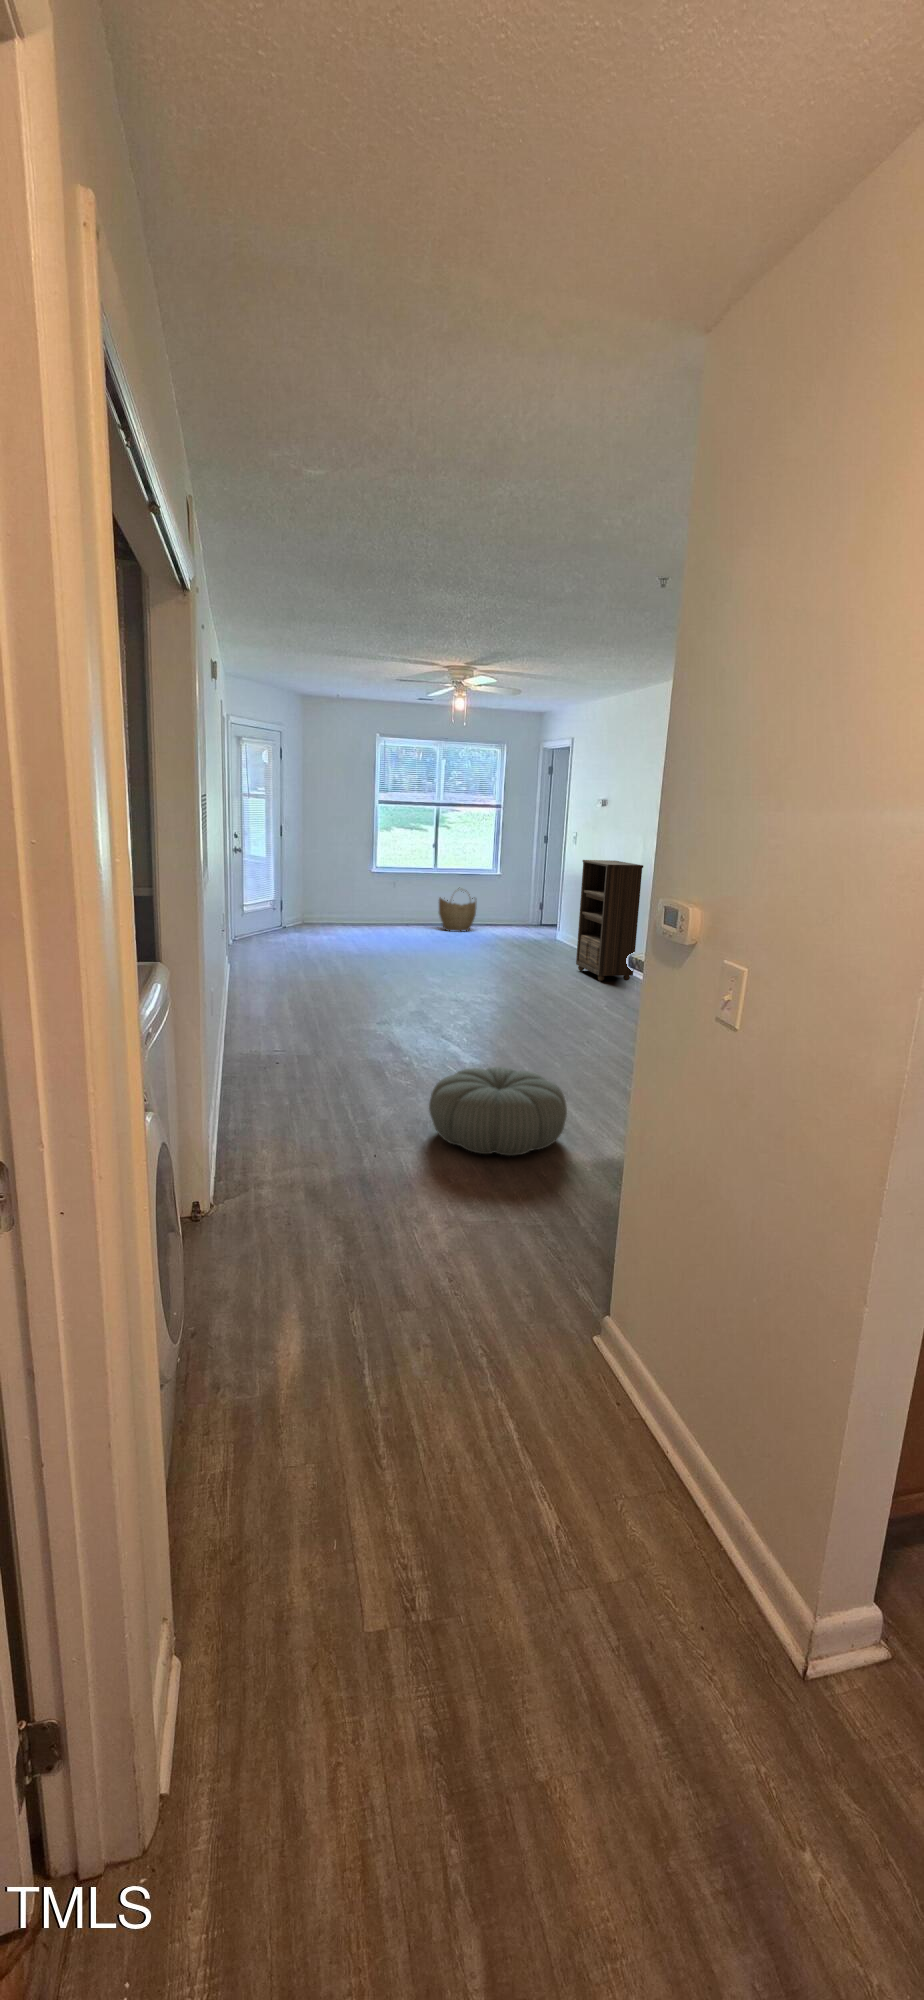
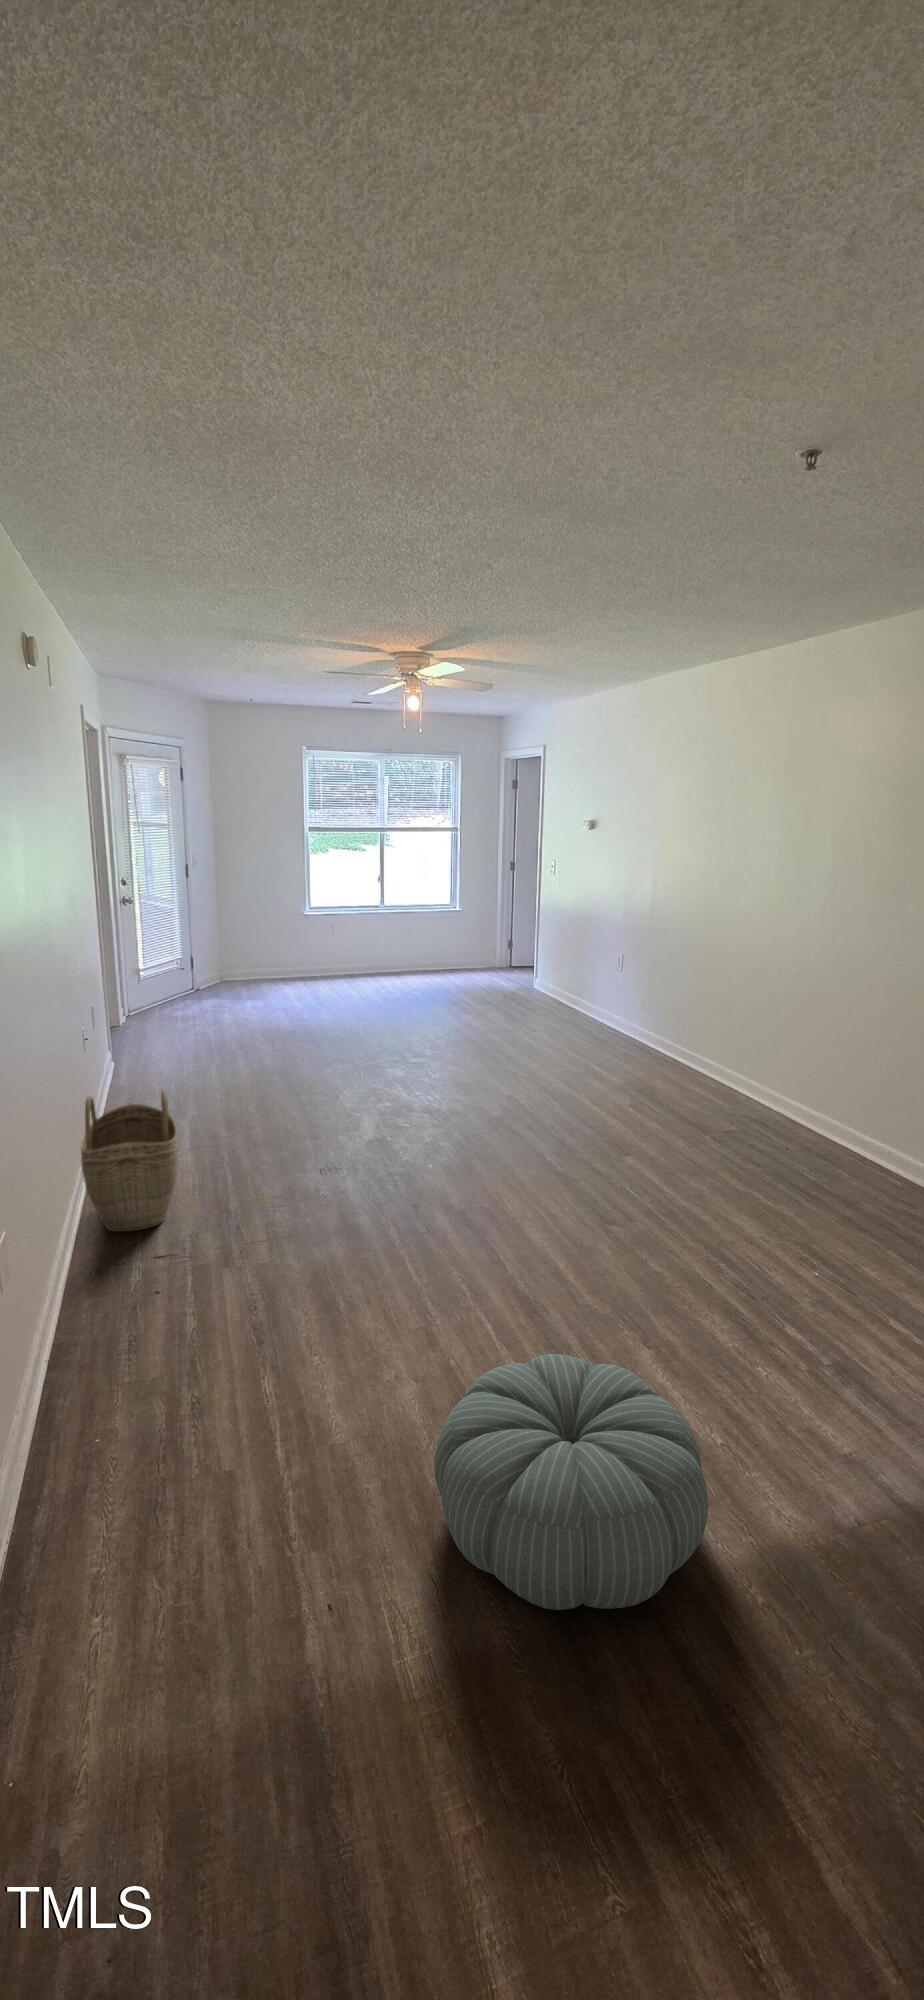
bookshelf: present [576,860,643,981] -> none [573,899,661,1058]
woven basket: present [439,894,476,932] -> present [81,1090,179,1232]

